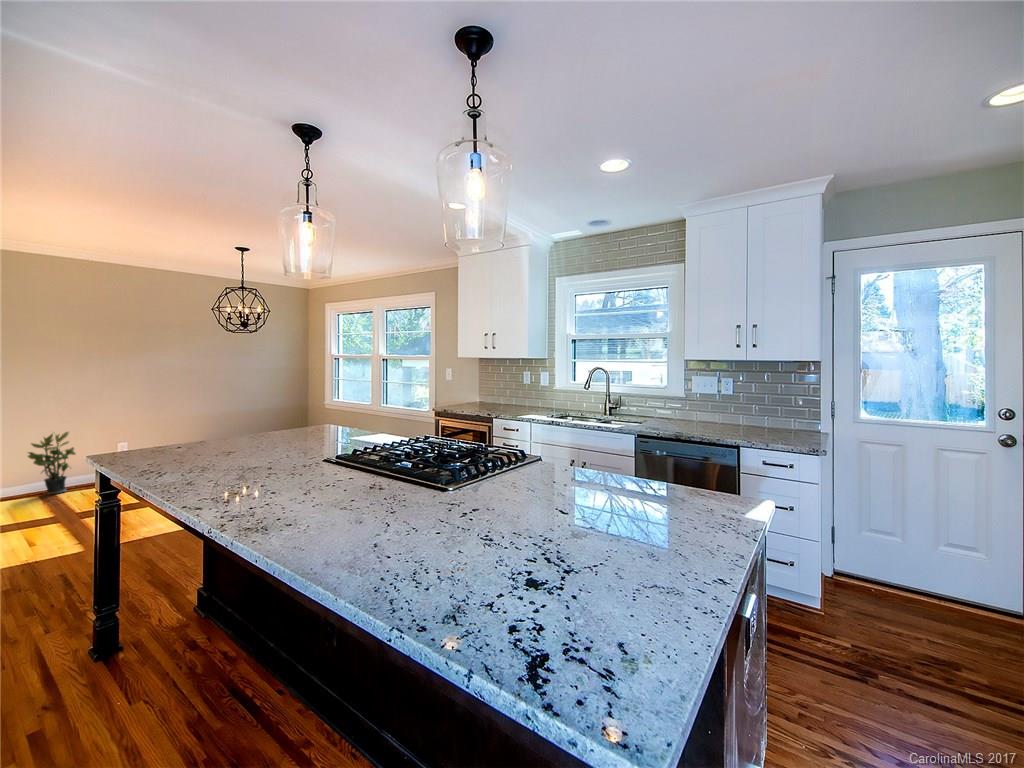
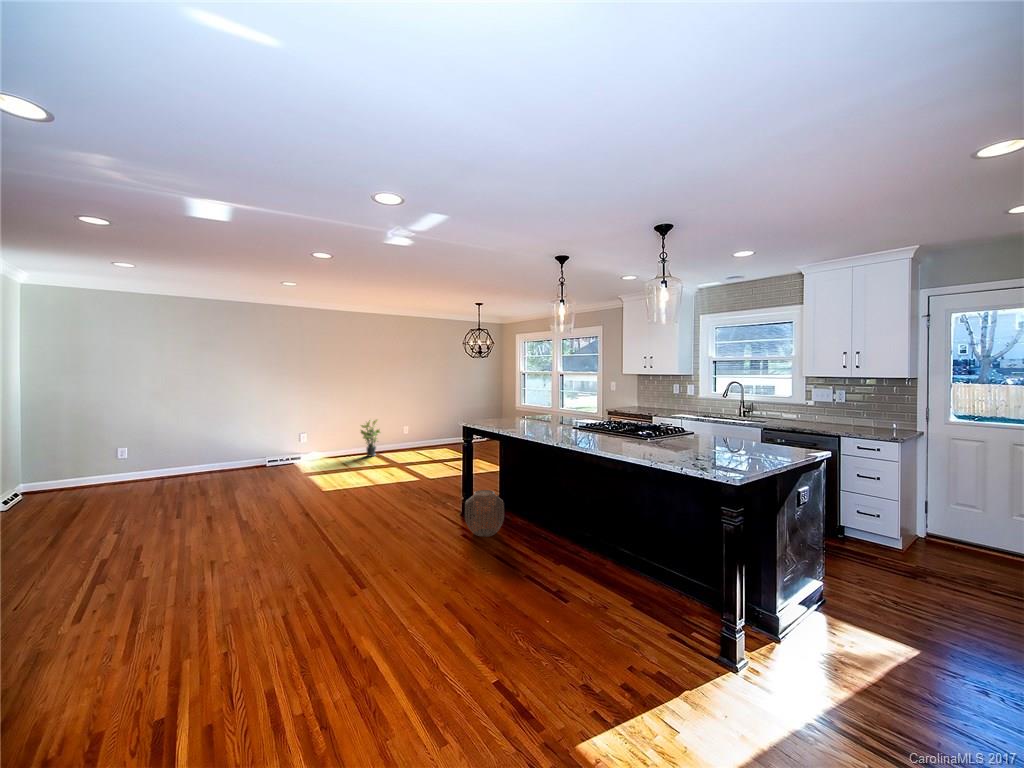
woven basket: none [73,597,183,707] -> present [465,490,504,536]

